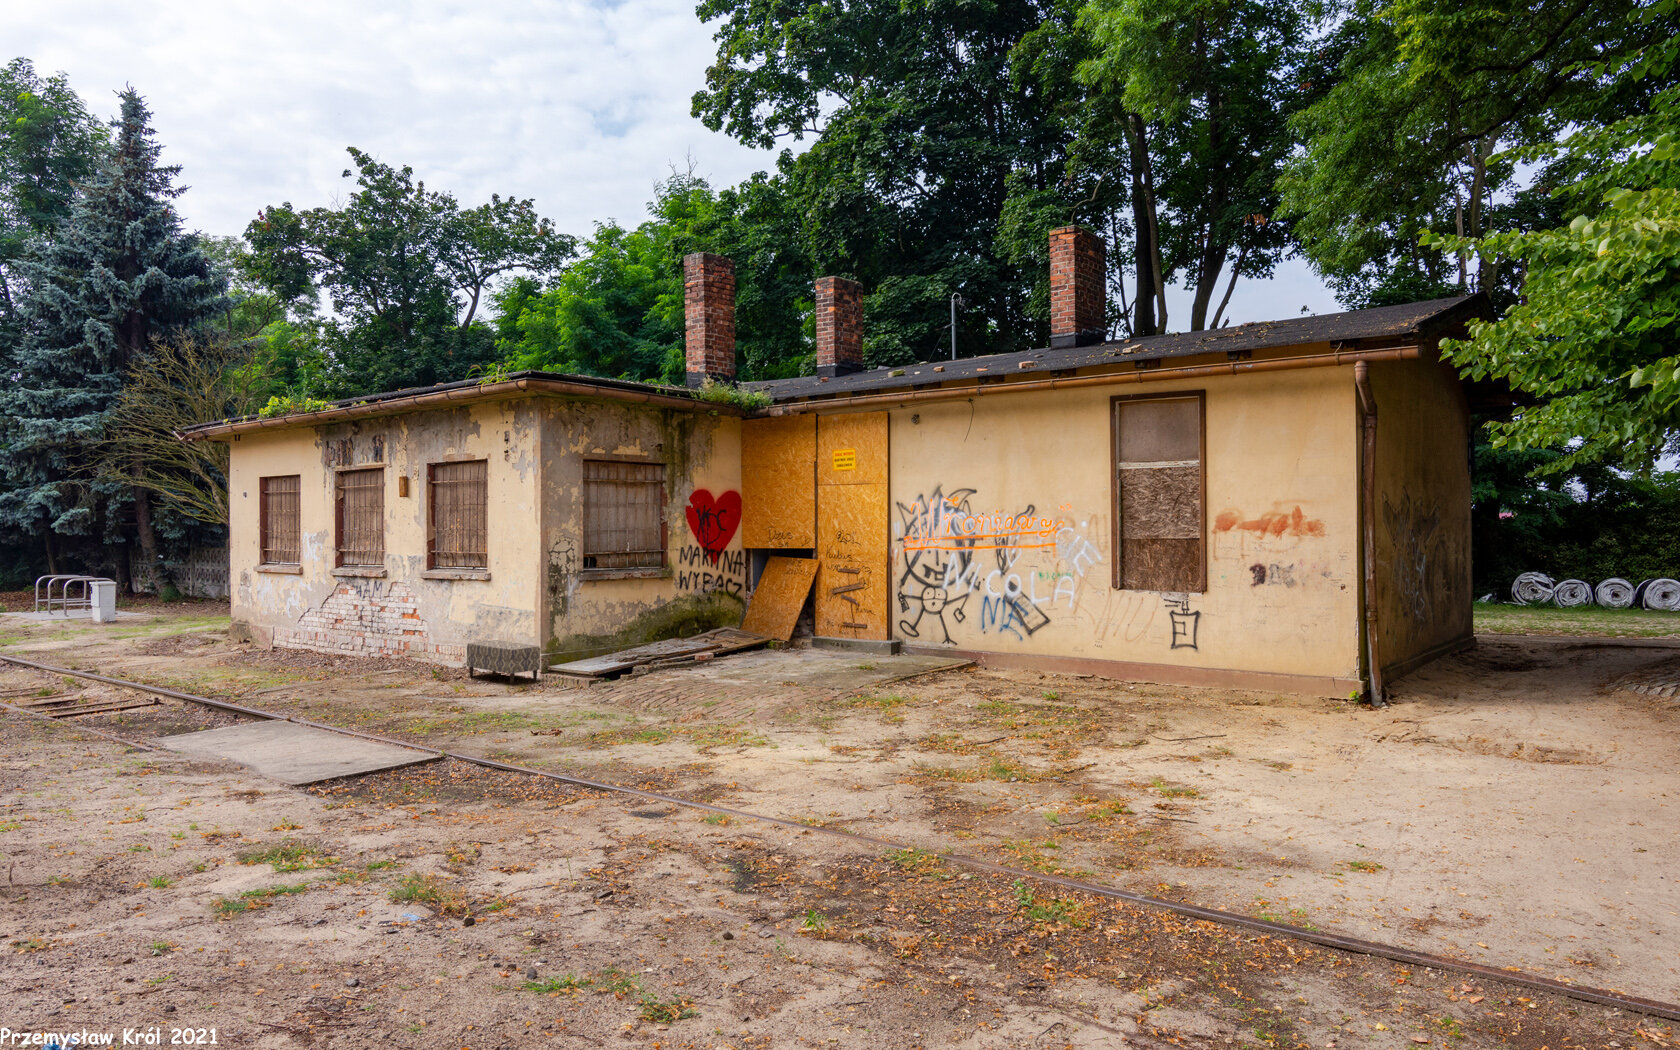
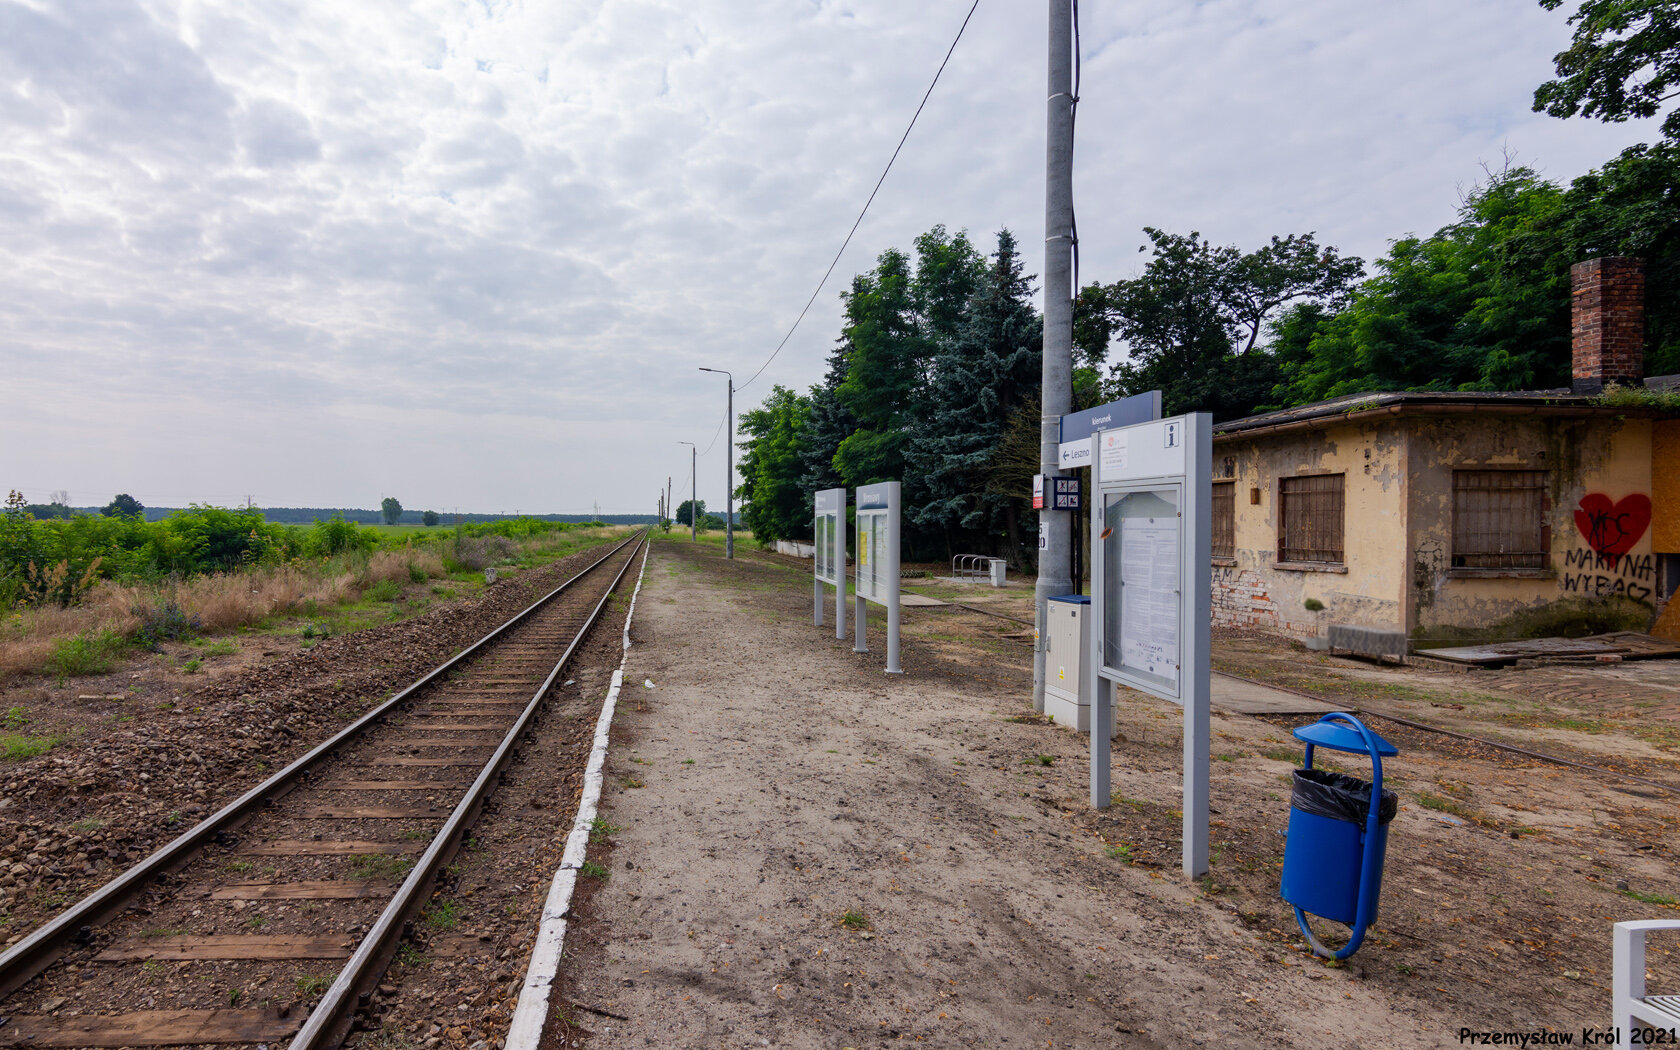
potted tree: none [447,612,473,672] -> present [1304,598,1328,650]

